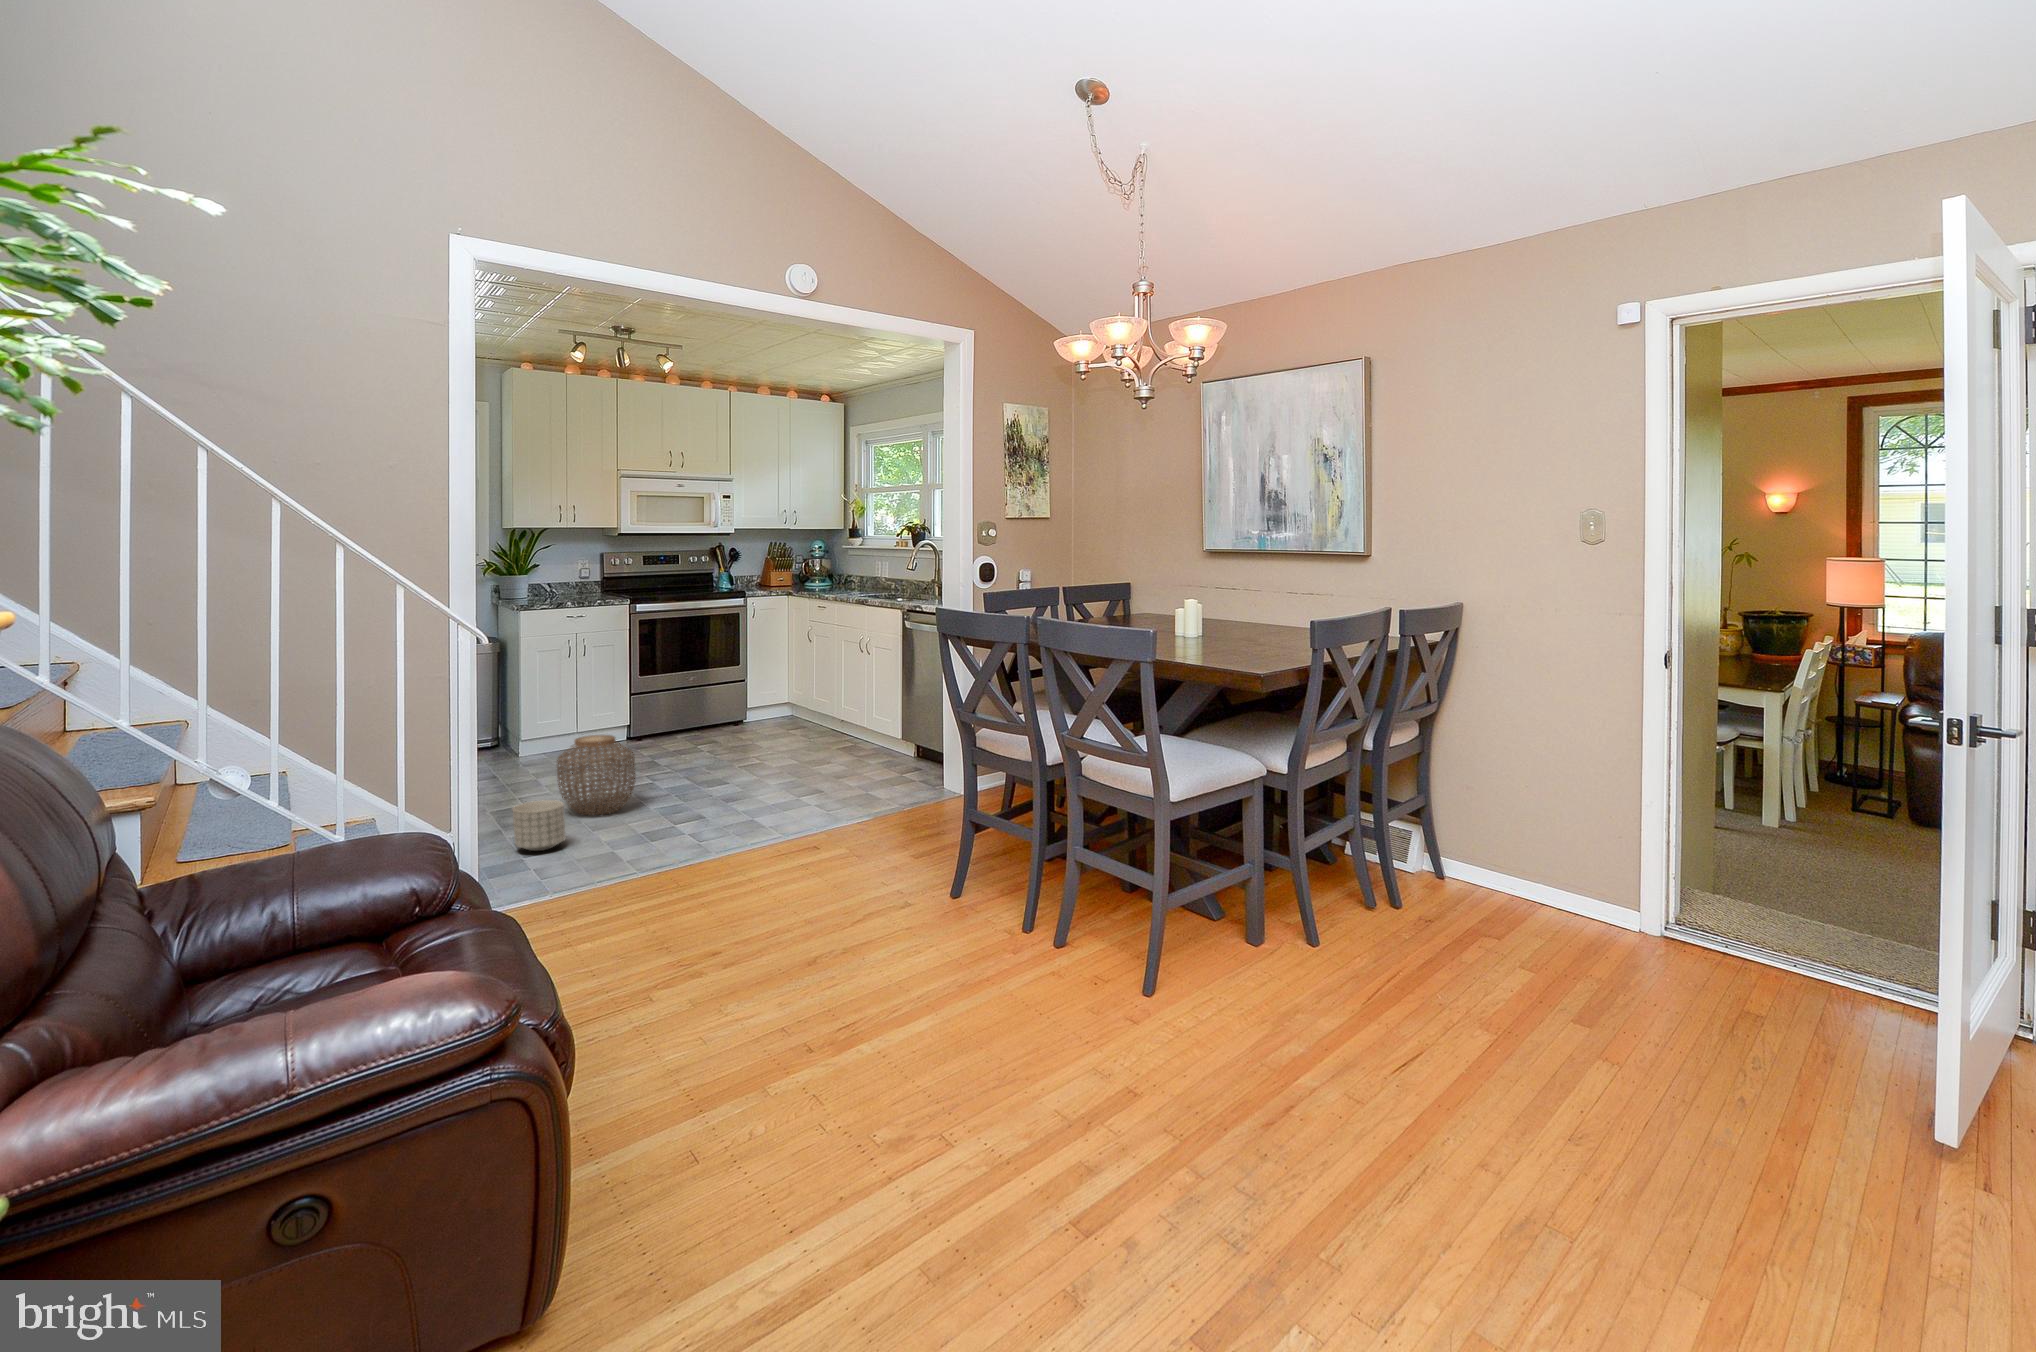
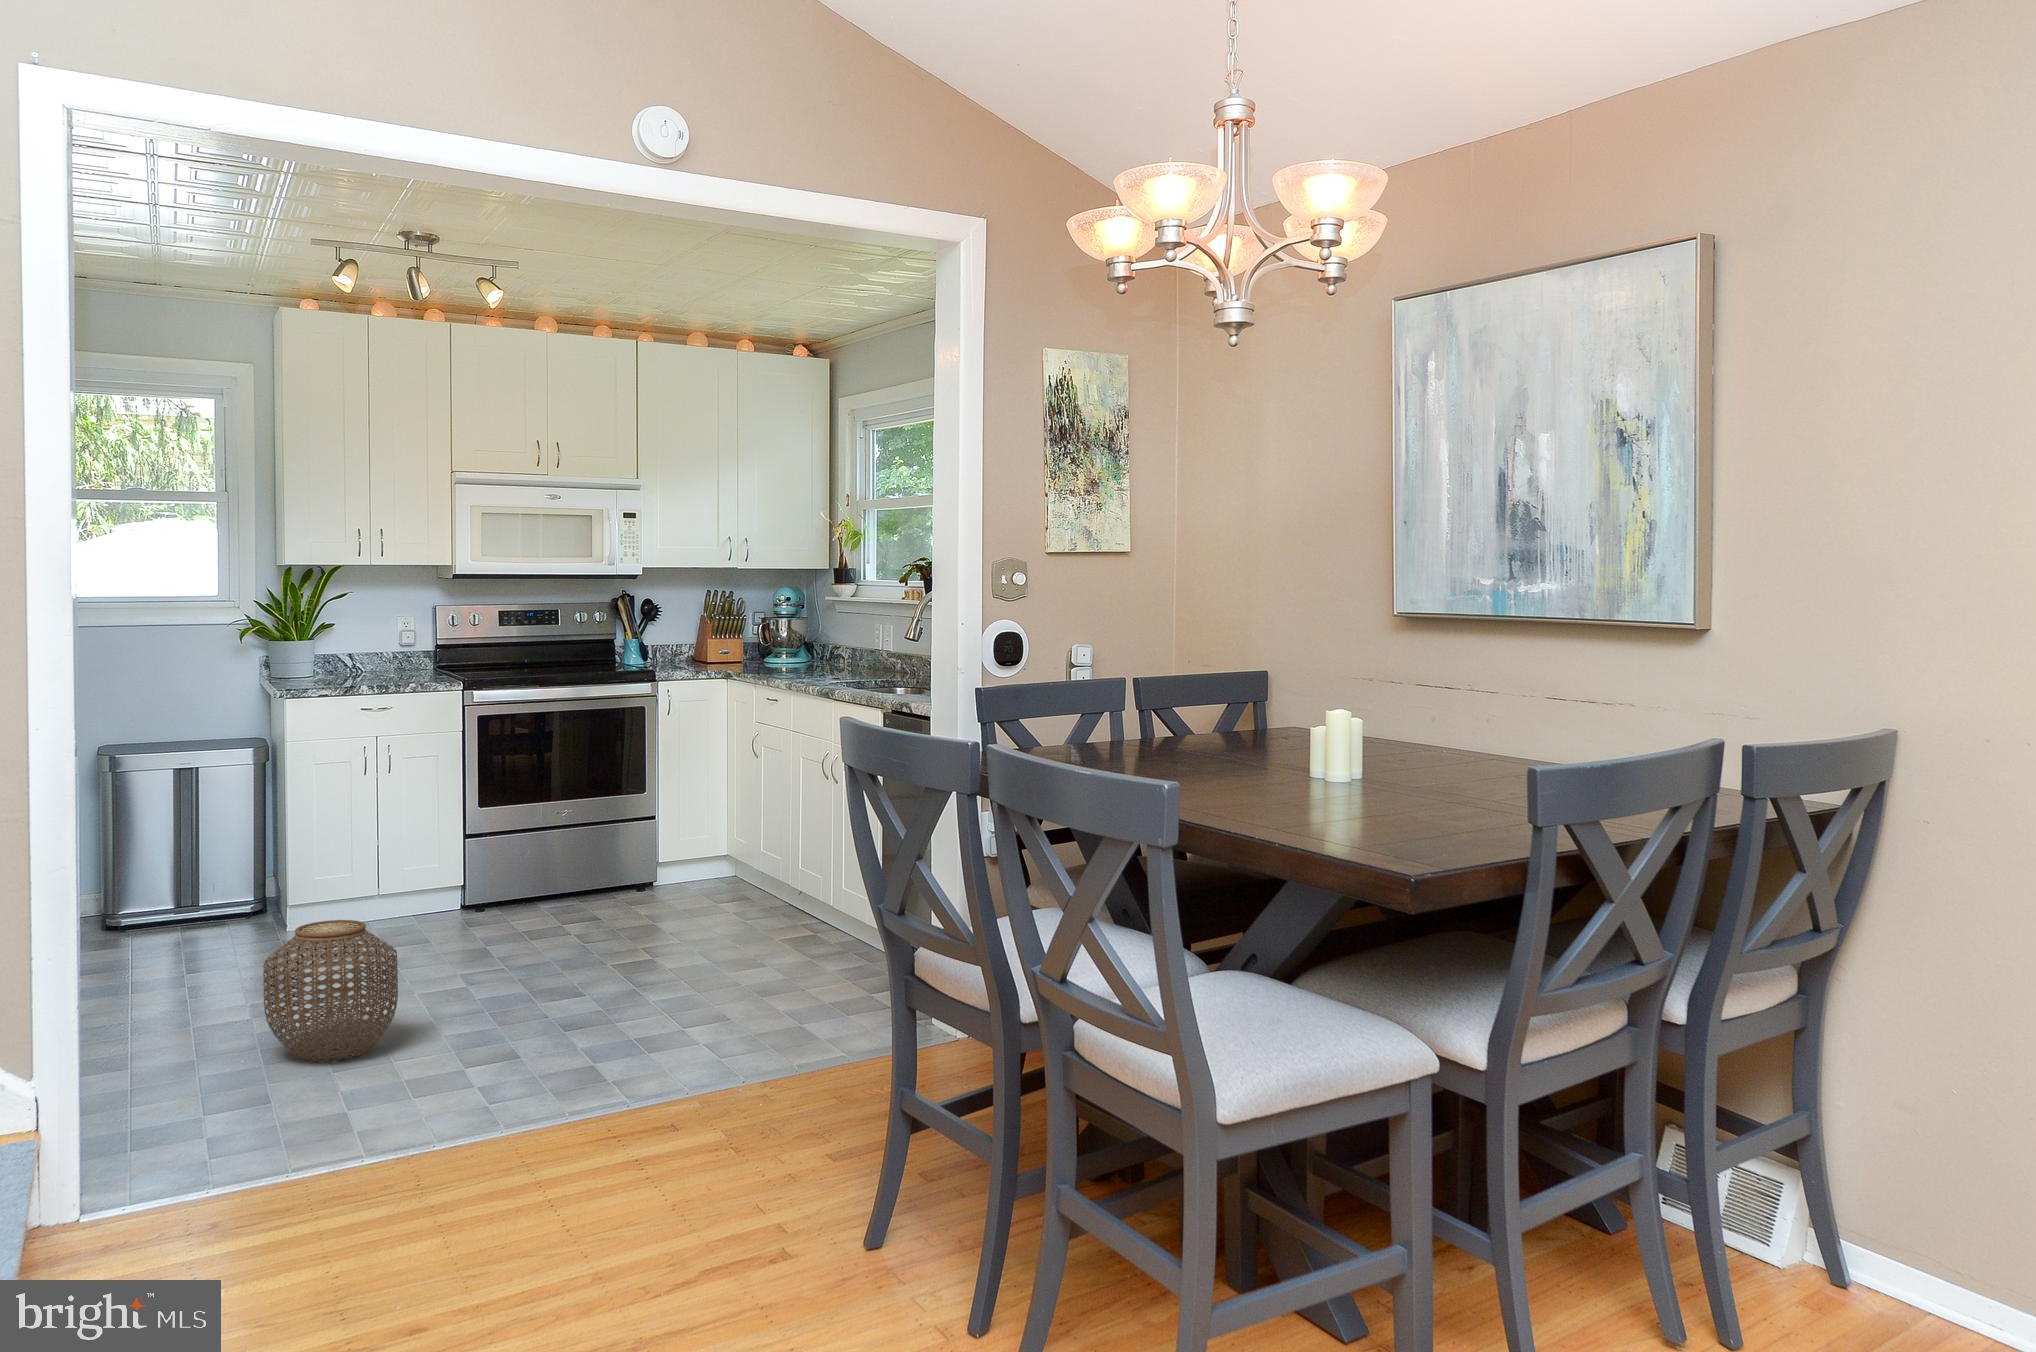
planter: present [513,800,566,851] -> none [151,1039,243,1131]

